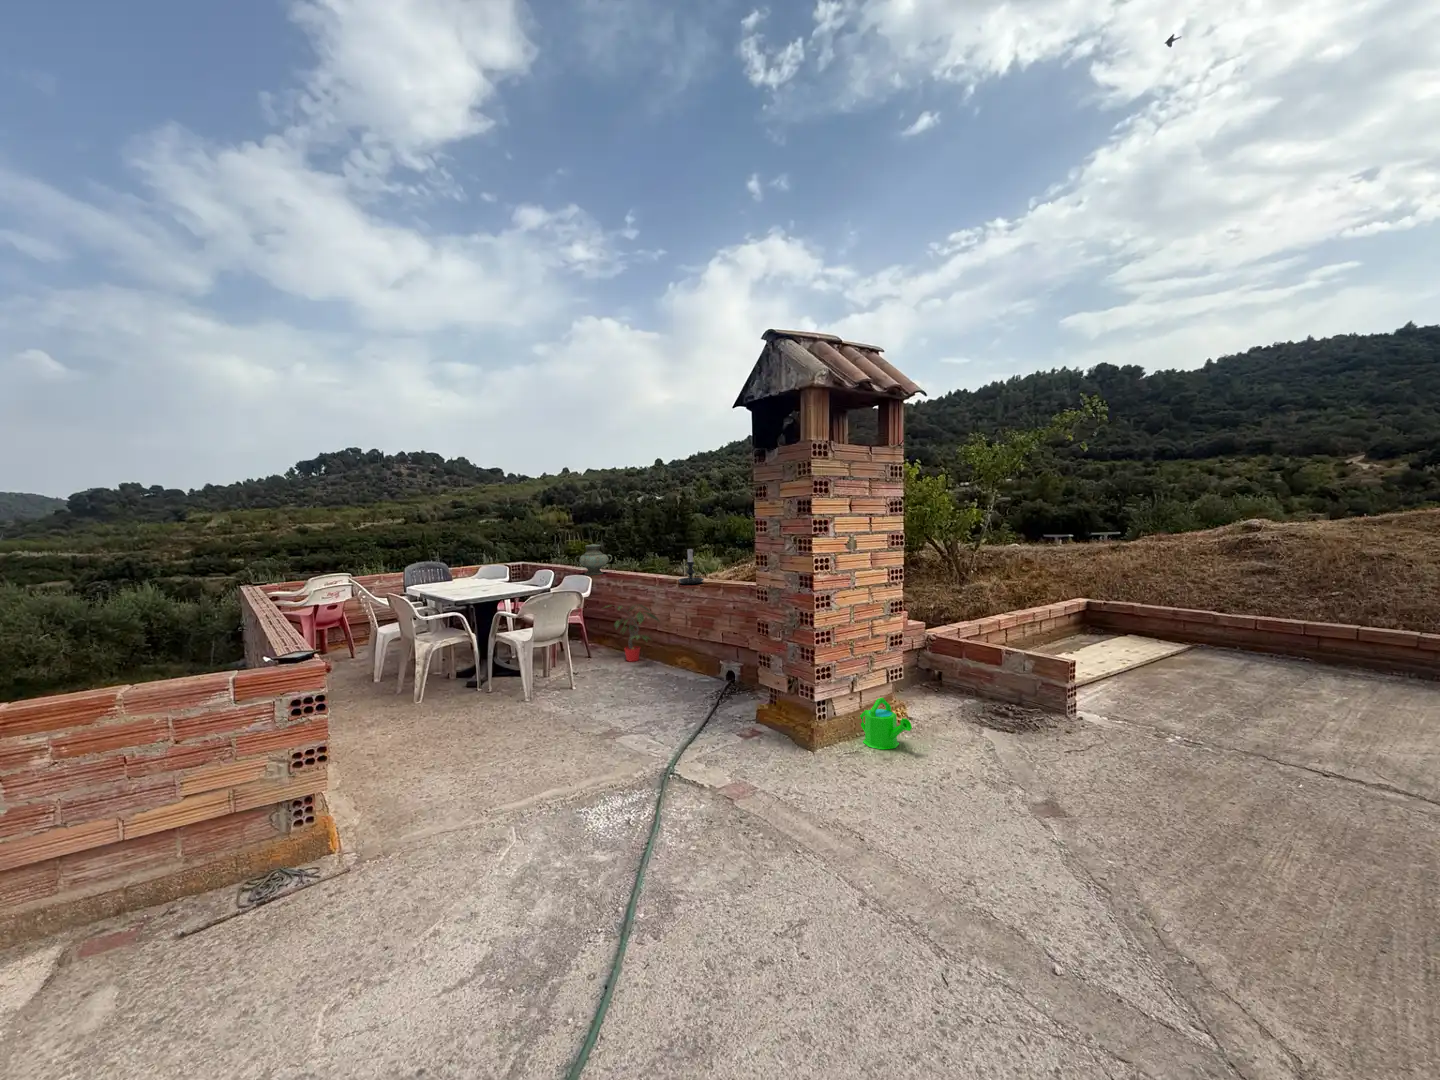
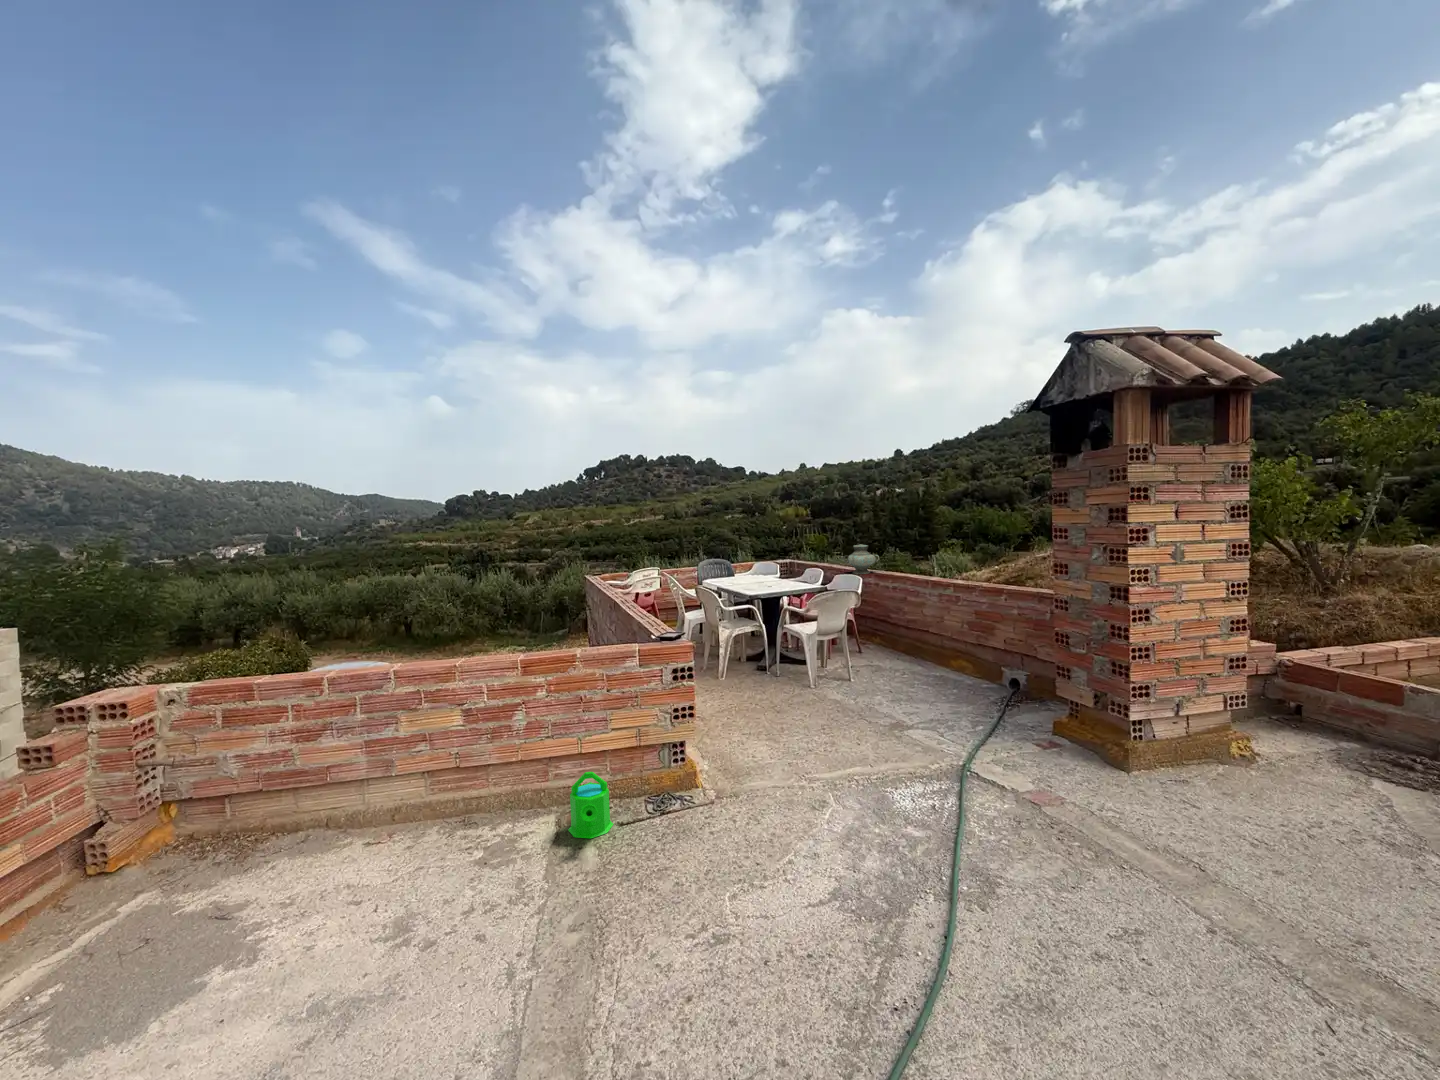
candle holder: present [679,549,704,584] -> none [955,550,983,588]
potted plant: present [608,604,659,662] -> none [873,605,936,660]
watering can: present [860,698,912,750] -> present [568,772,613,839]

